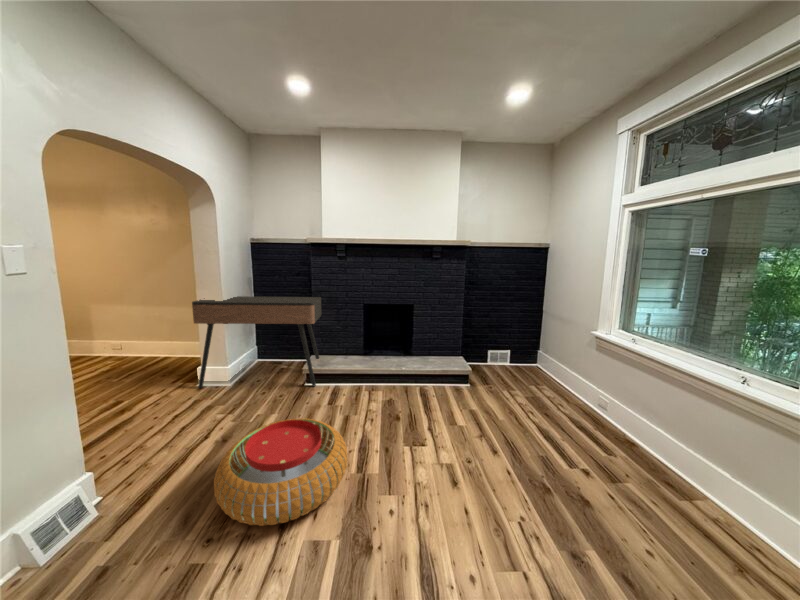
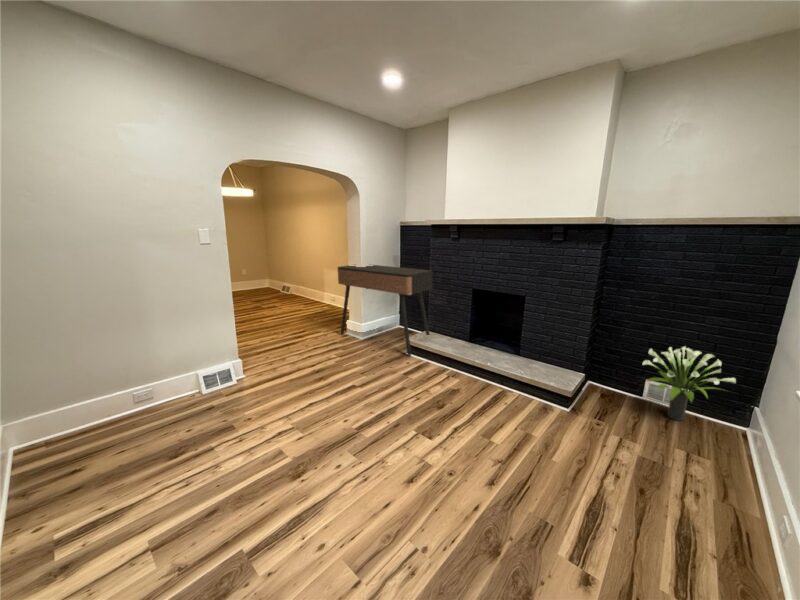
potted plant: none [488,329,530,373] -> present [643,347,736,421]
pouf: present [214,418,348,526] -> none [260,366,361,435]

